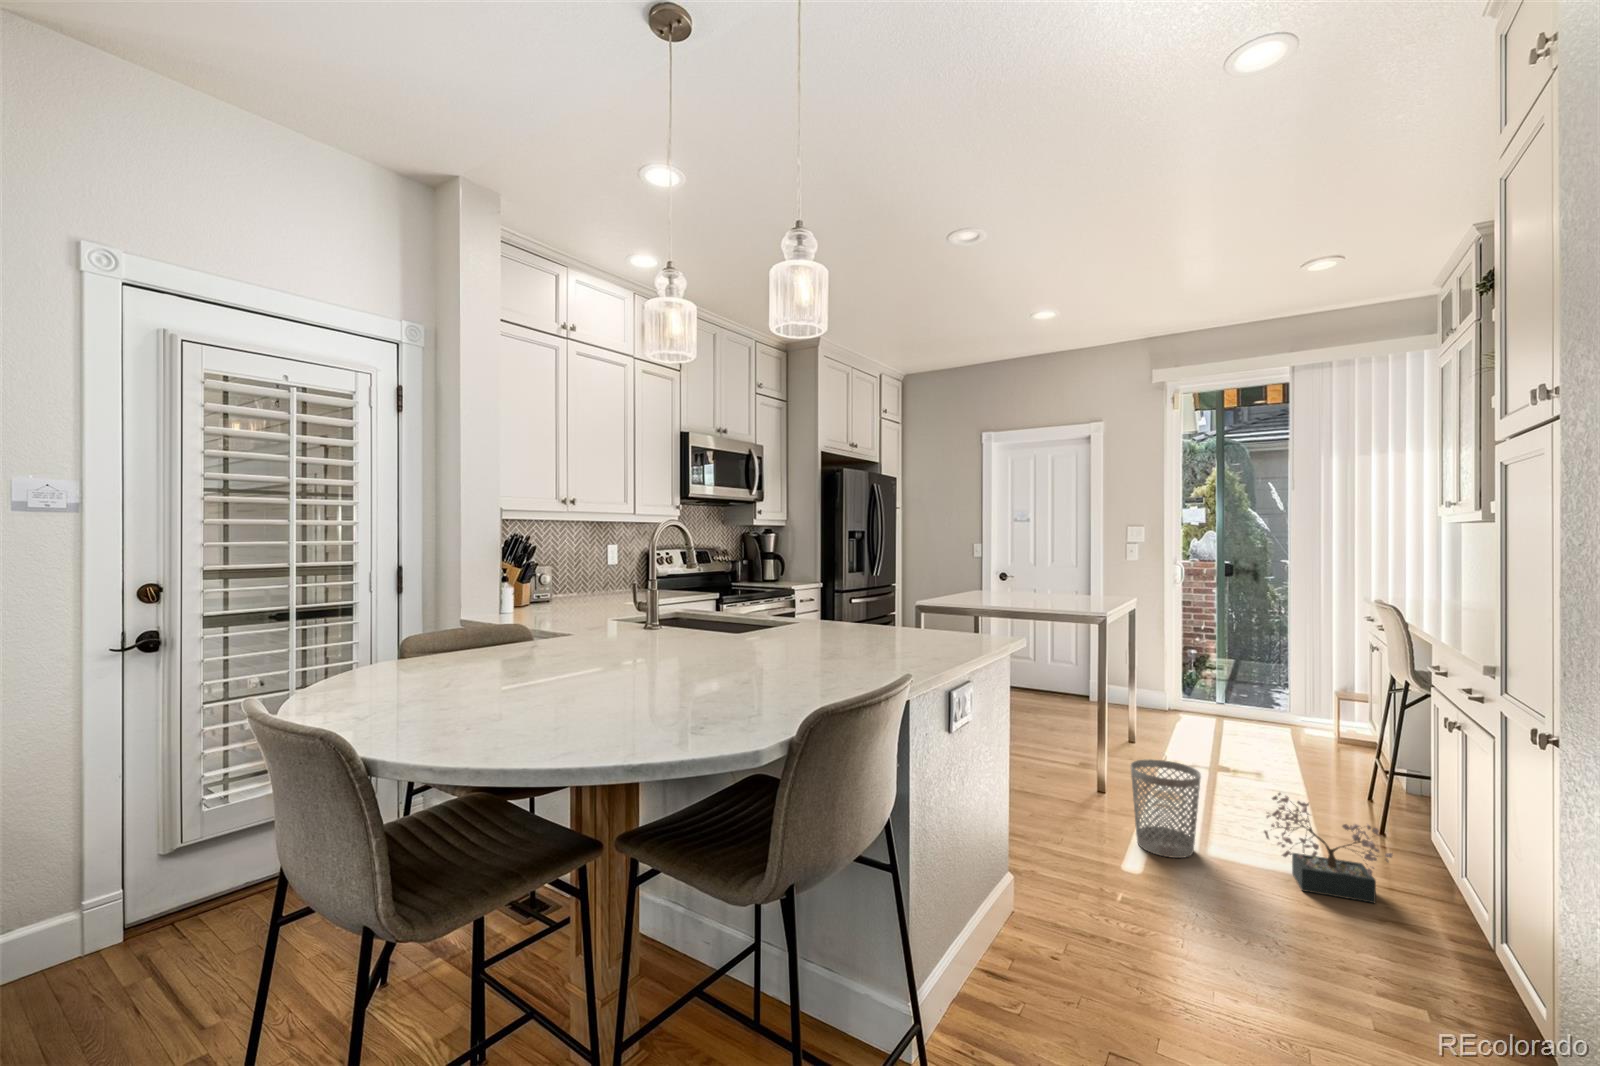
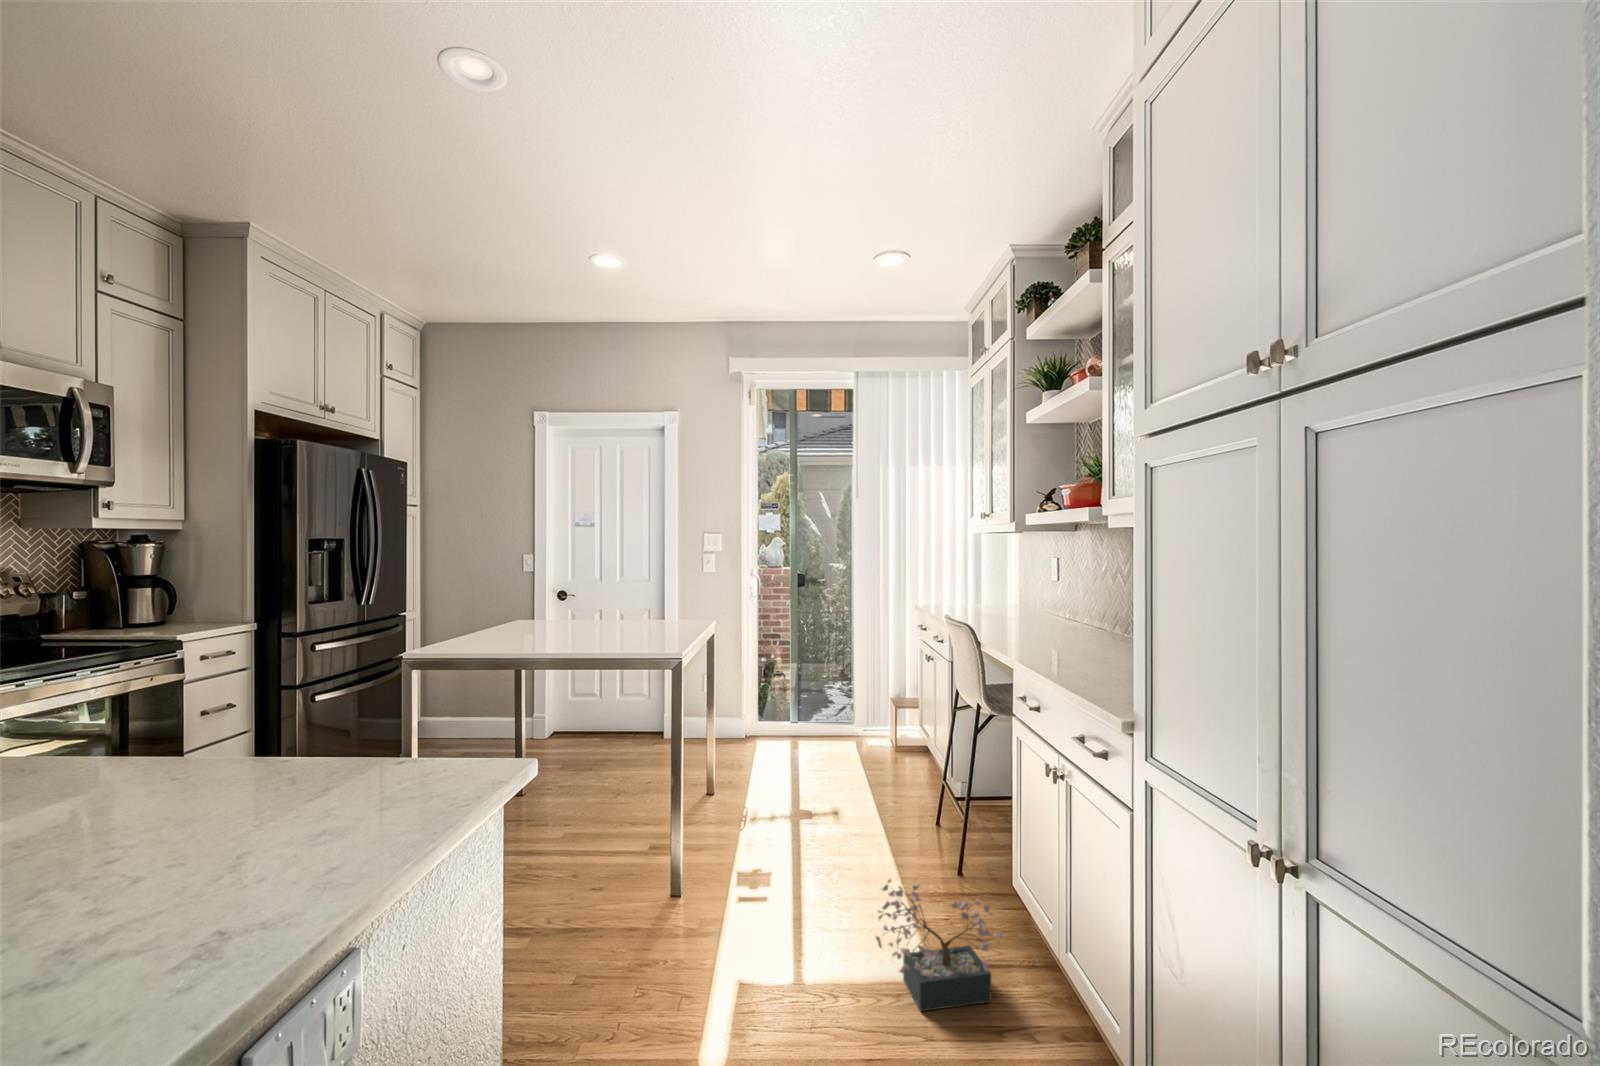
wastebasket: present [1131,759,1201,858] -> none [717,856,803,1006]

